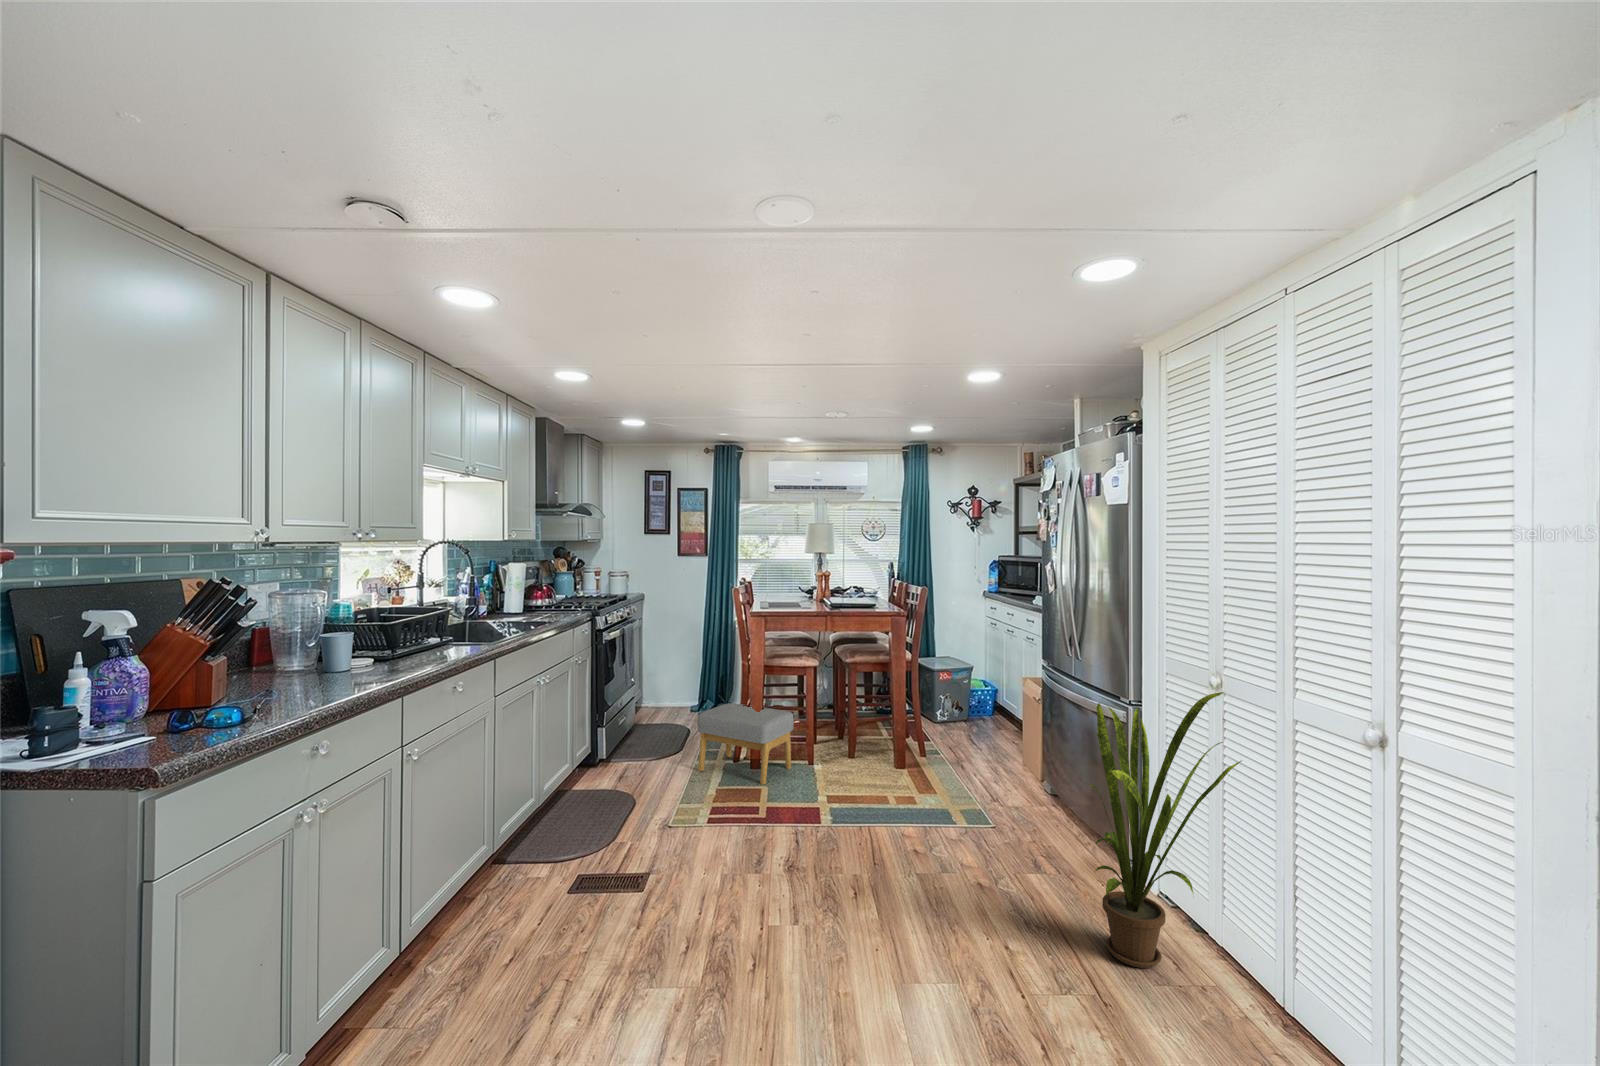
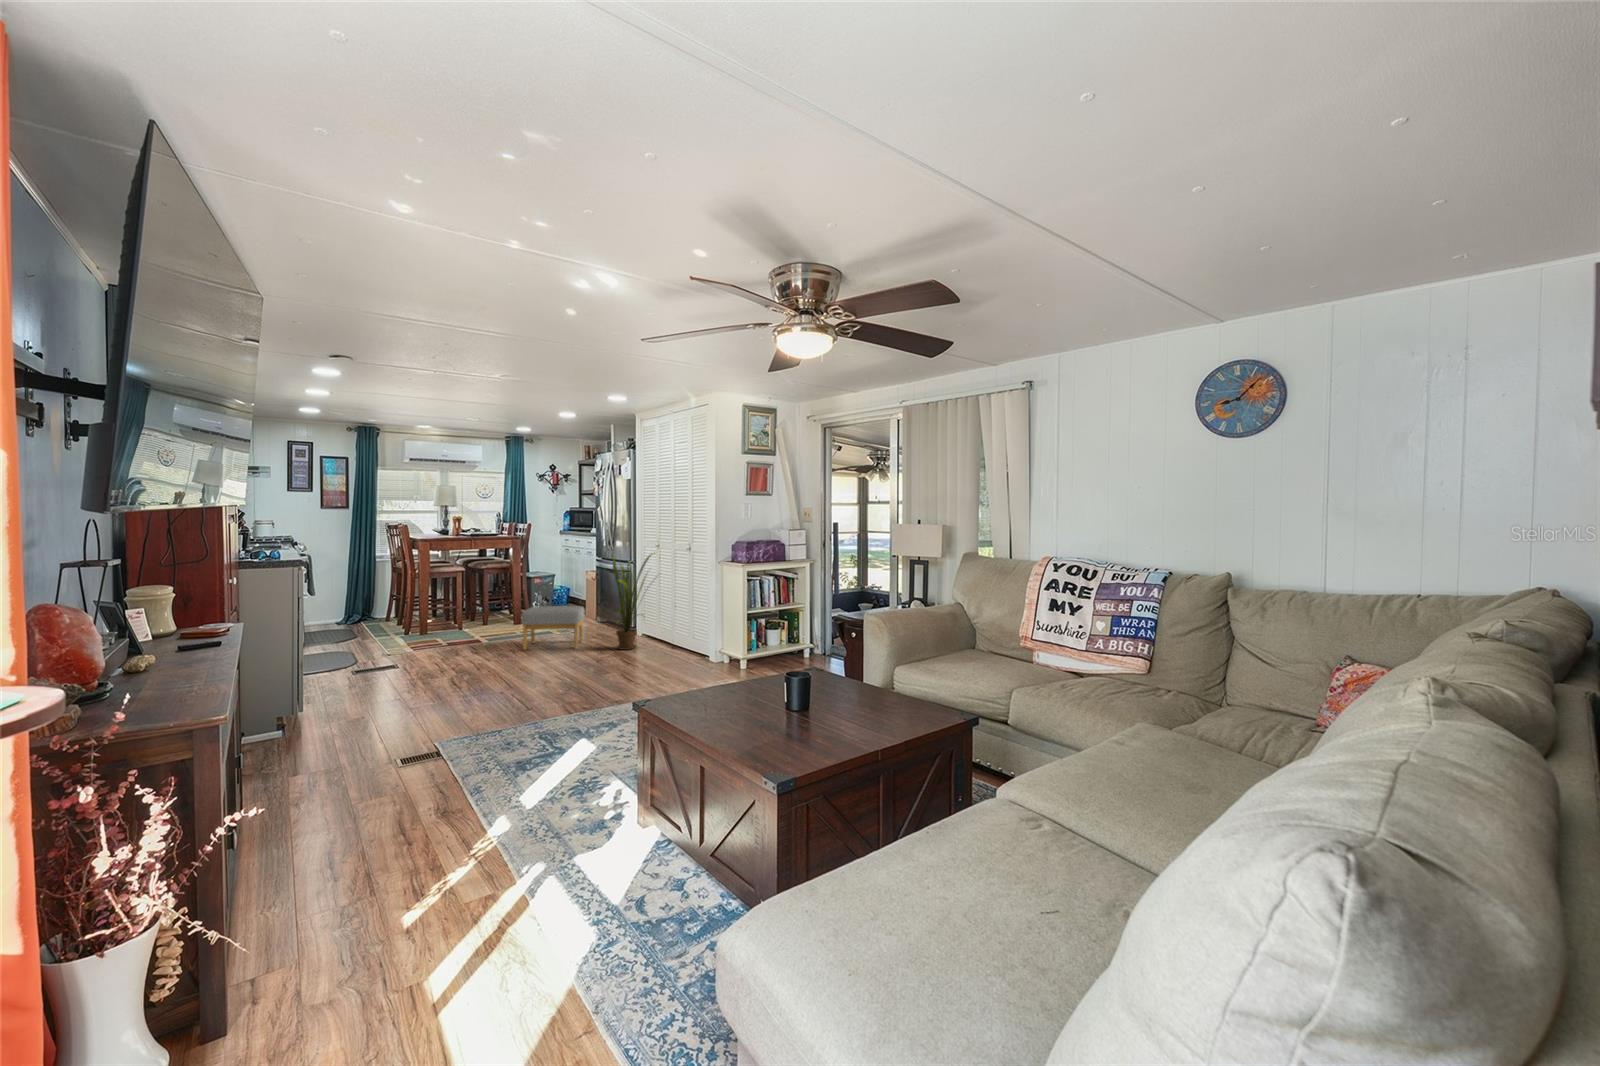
footstool: present [698,703,794,784] -> present [521,606,584,650]

